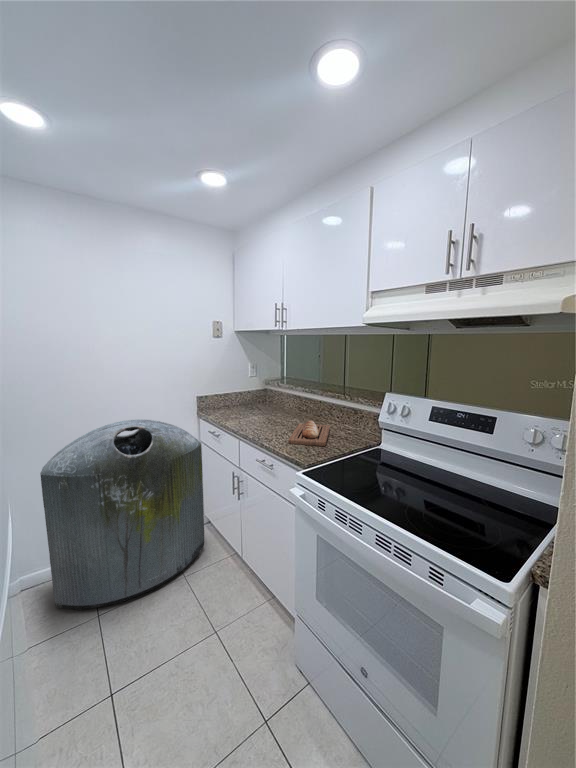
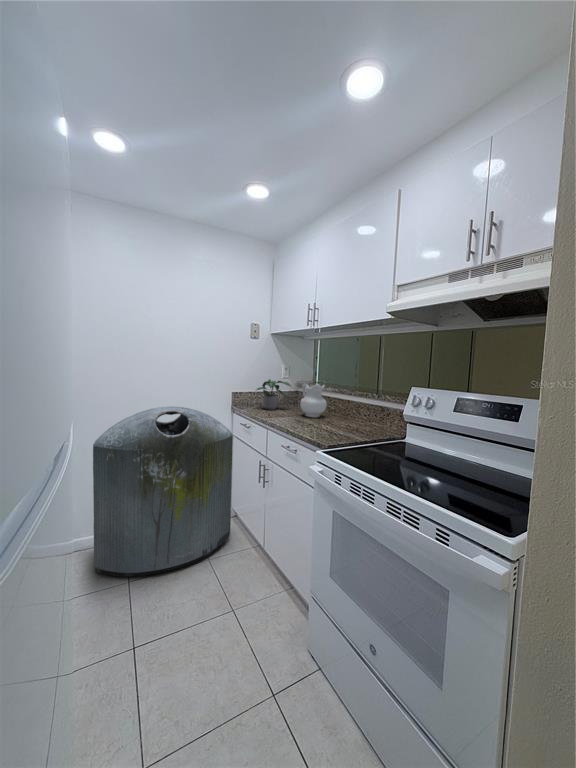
potted plant: none [222,380,260,412] -> present [256,379,291,410]
ceramic pitcher: none [271,383,297,421] -> present [300,382,327,418]
bread loaf: present [288,421,330,446] -> none [313,416,357,437]

